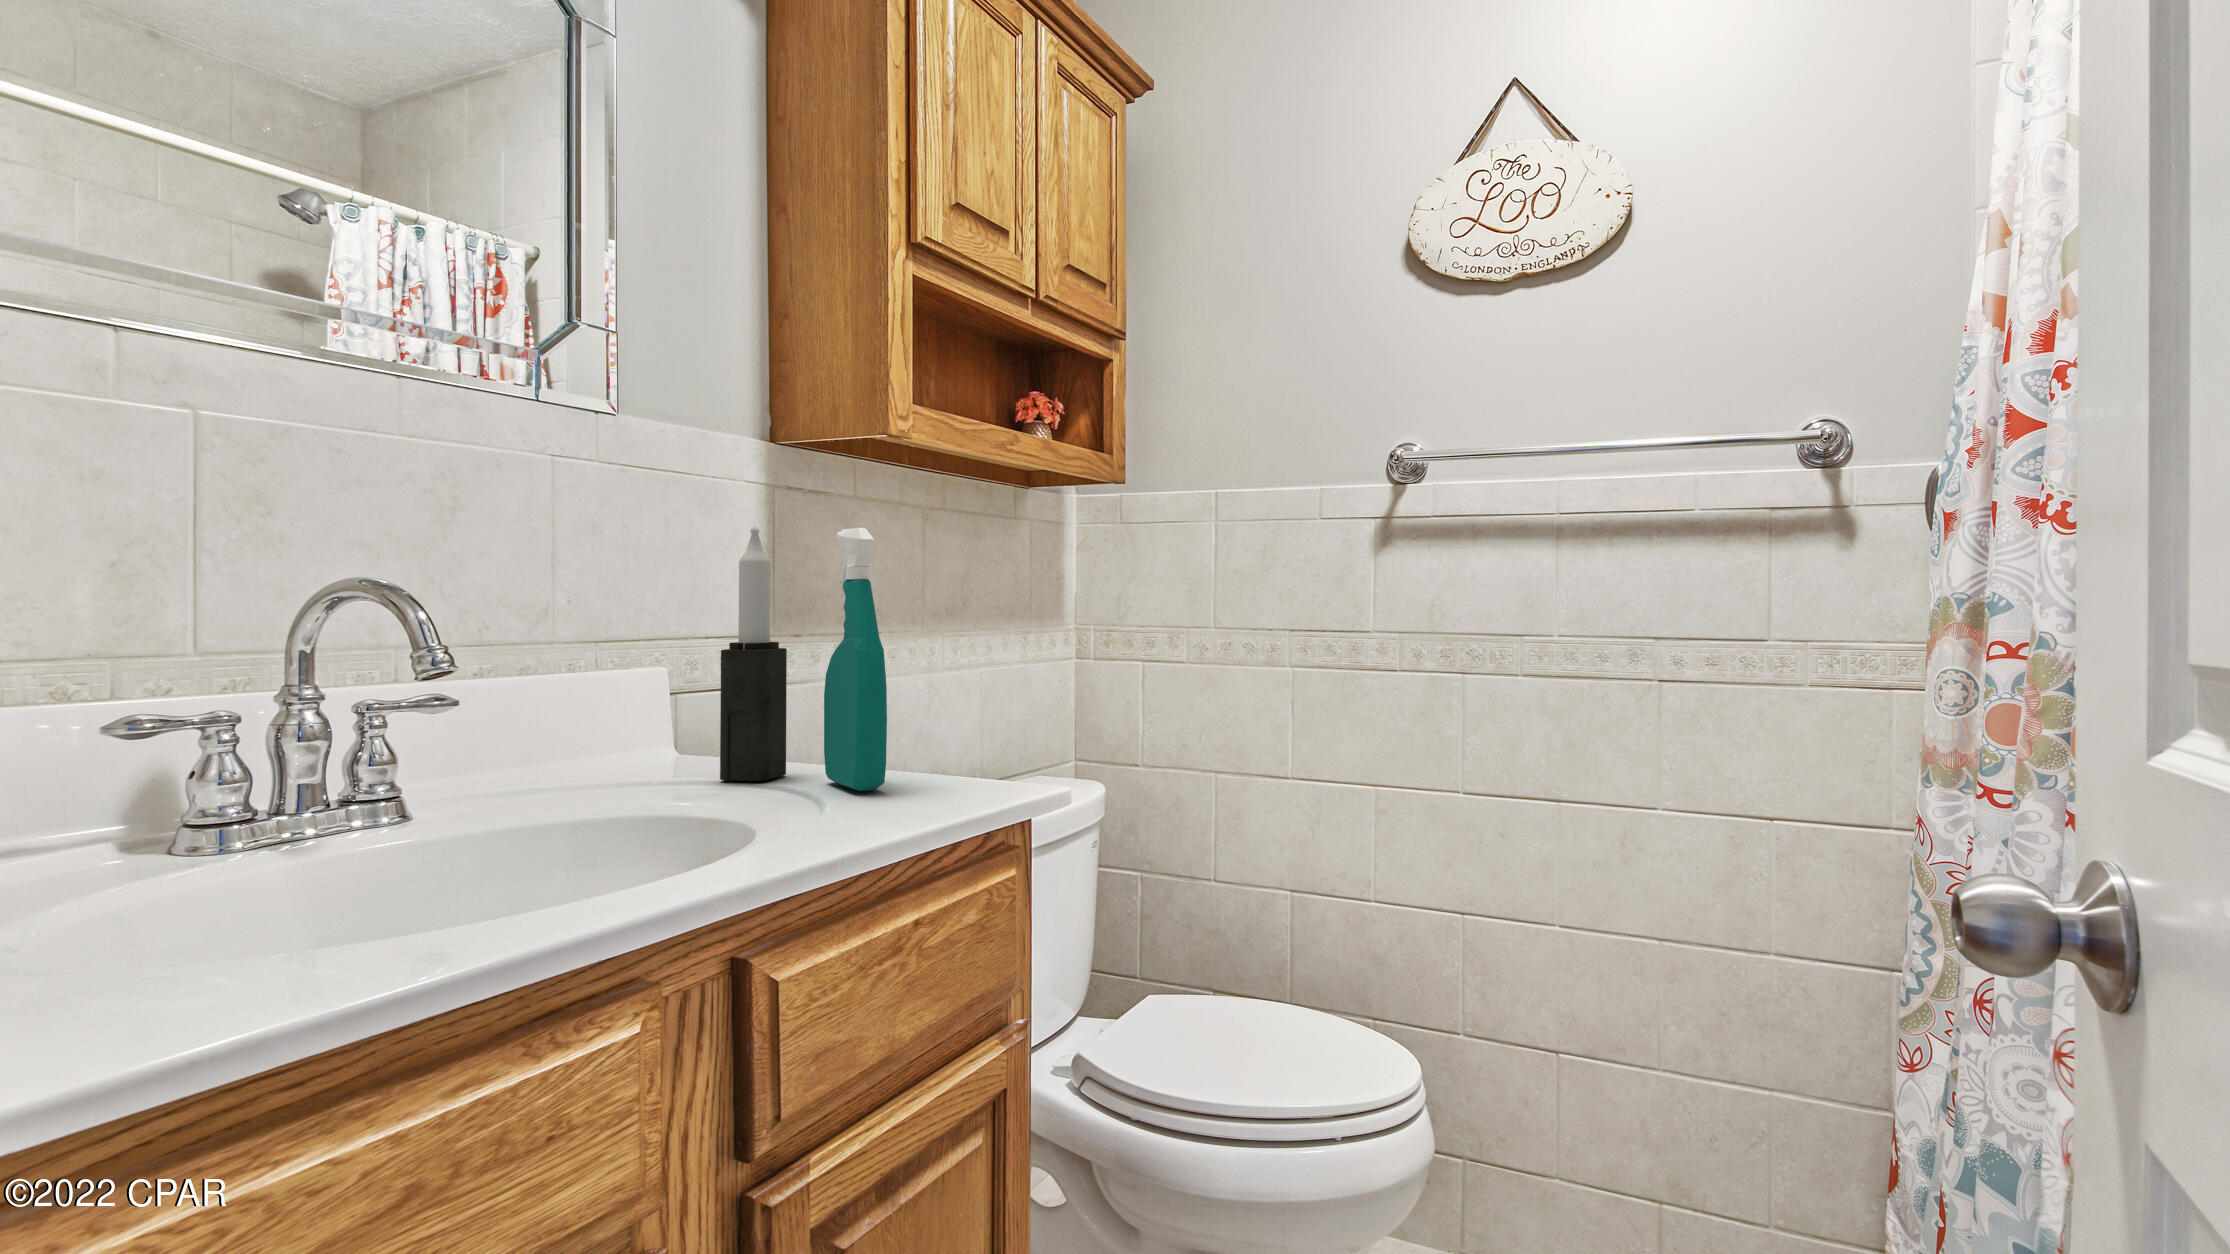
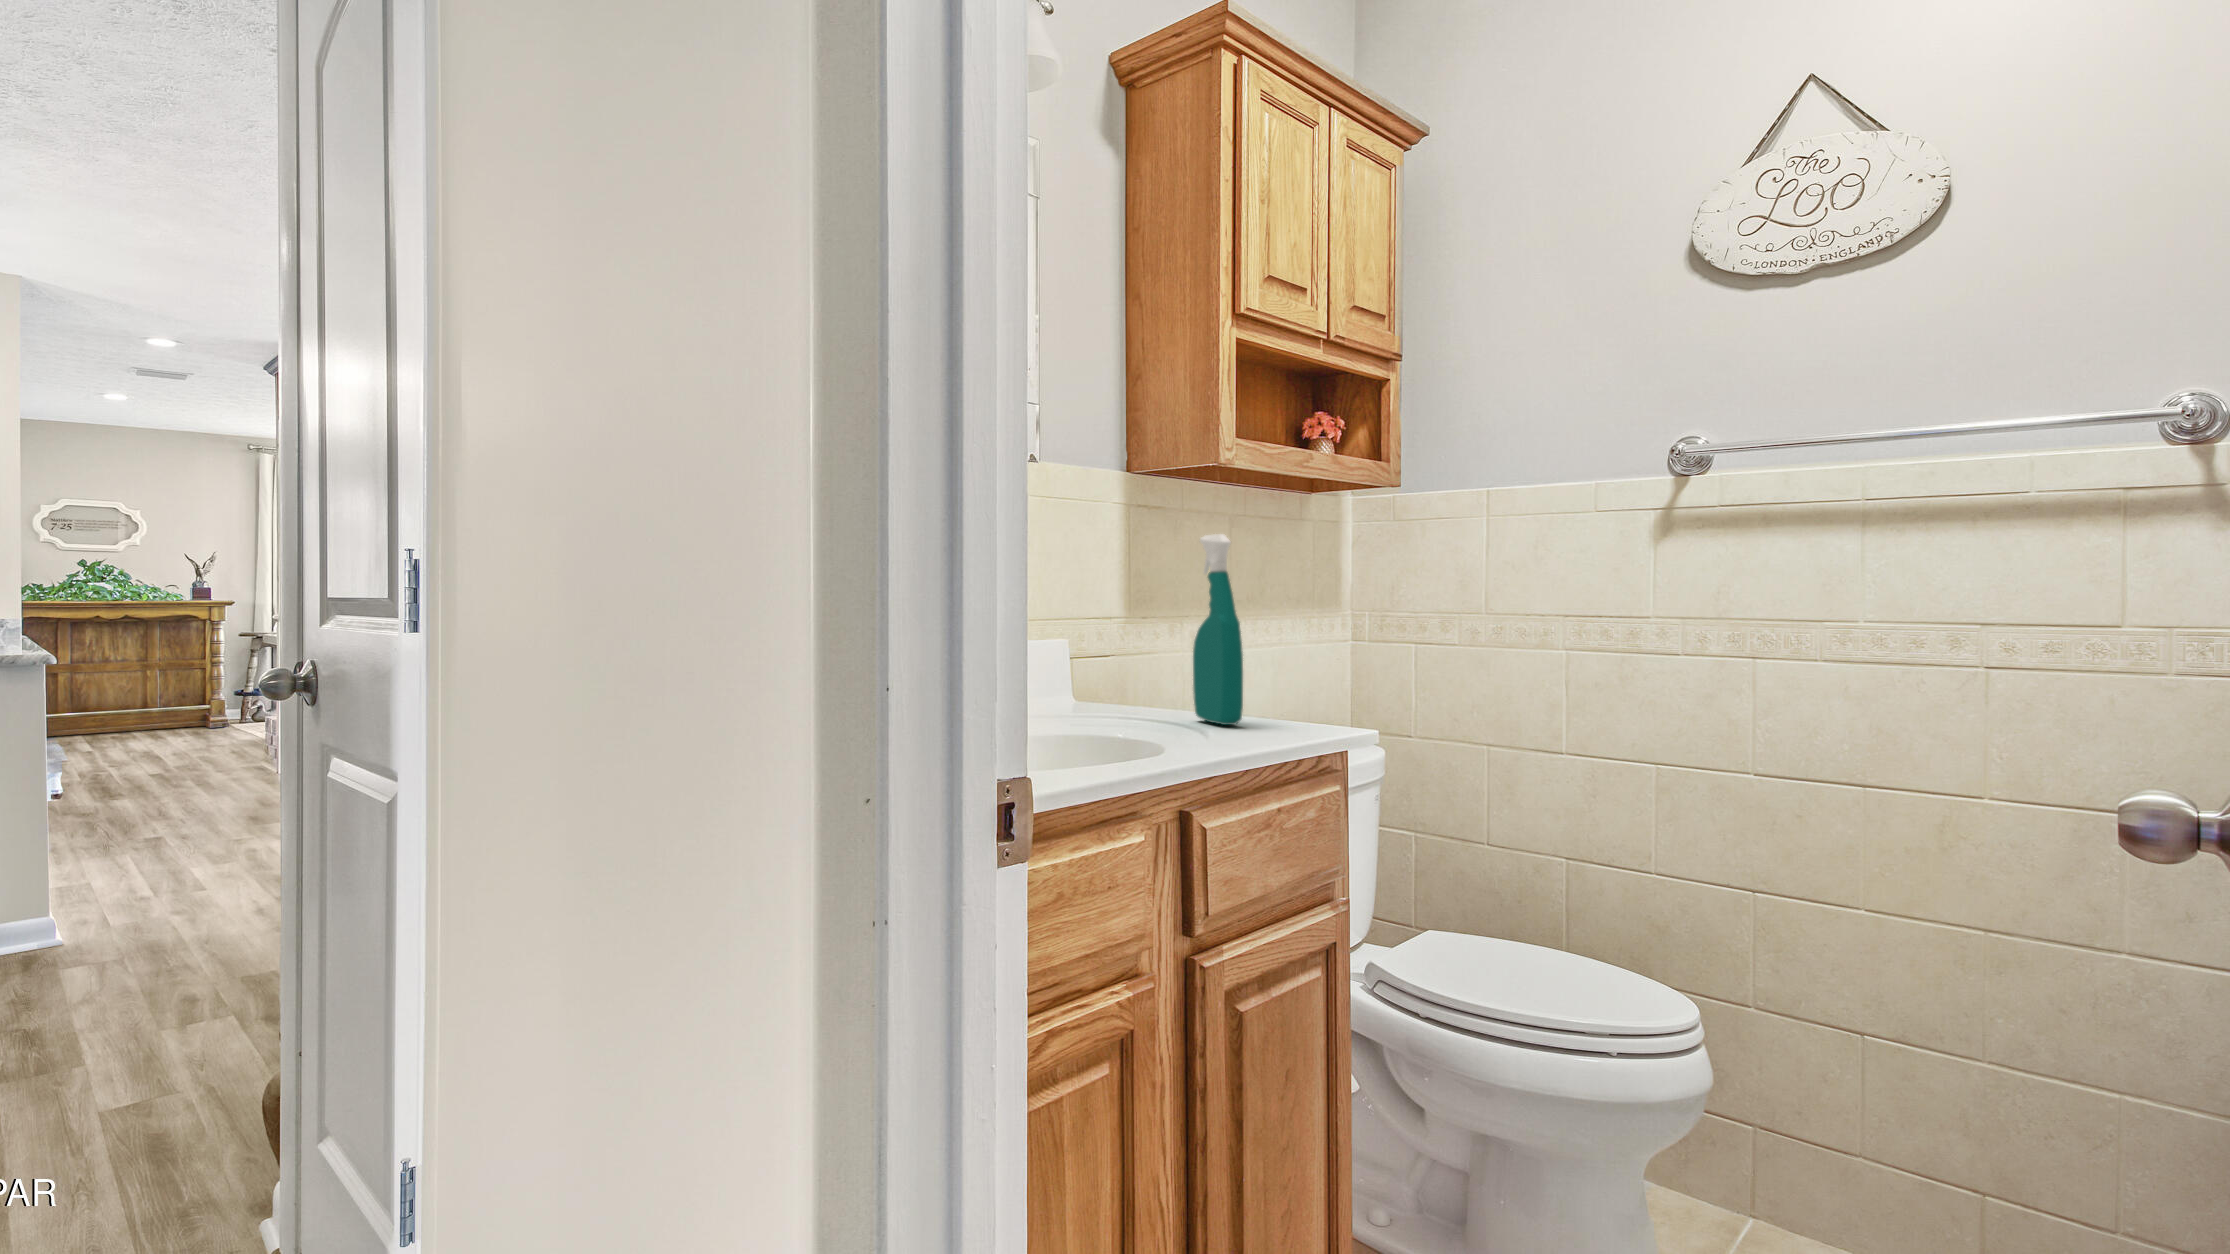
candle: present [720,527,787,781] -> none [1119,535,1163,718]

